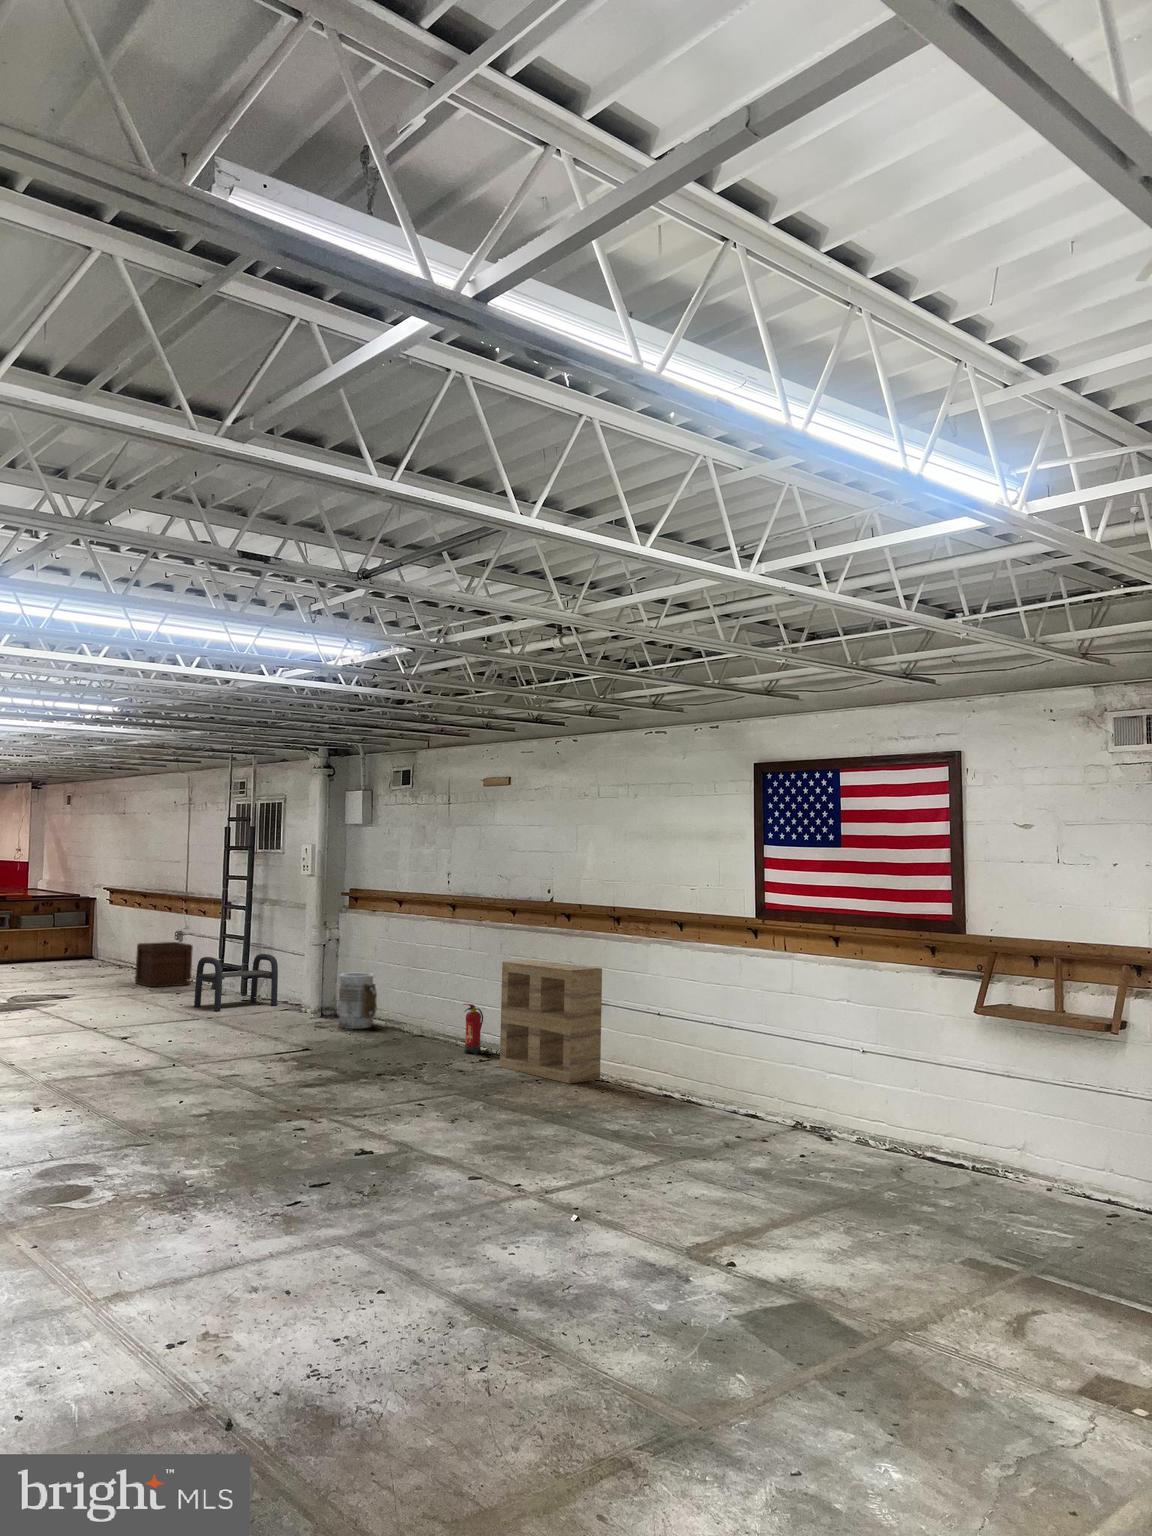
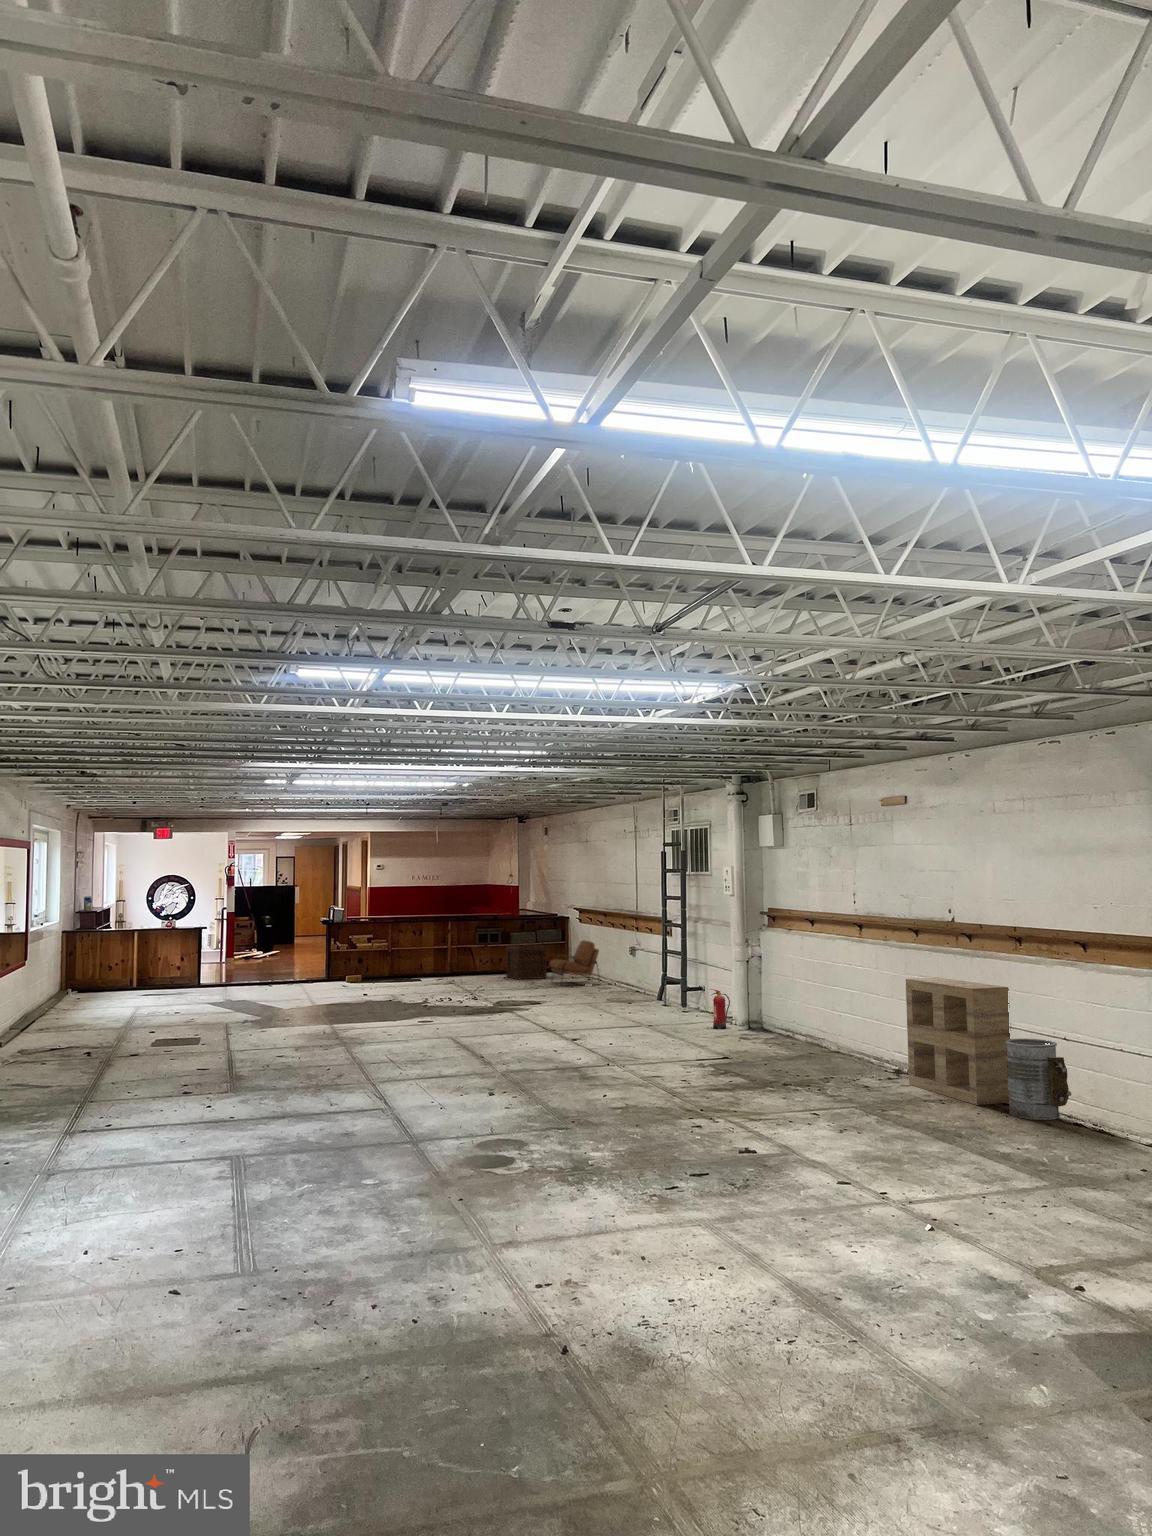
chair: none [78,923,140,975] -> present [550,940,601,985]
wooden crate: present [135,942,193,987] -> present [506,945,547,979]
bench: present [194,954,278,1011] -> none [639,969,712,1021]
trash can: present [338,973,378,1029] -> present [1005,1039,1071,1120]
fire extinguisher: present [463,1004,483,1054] -> present [710,989,730,1029]

